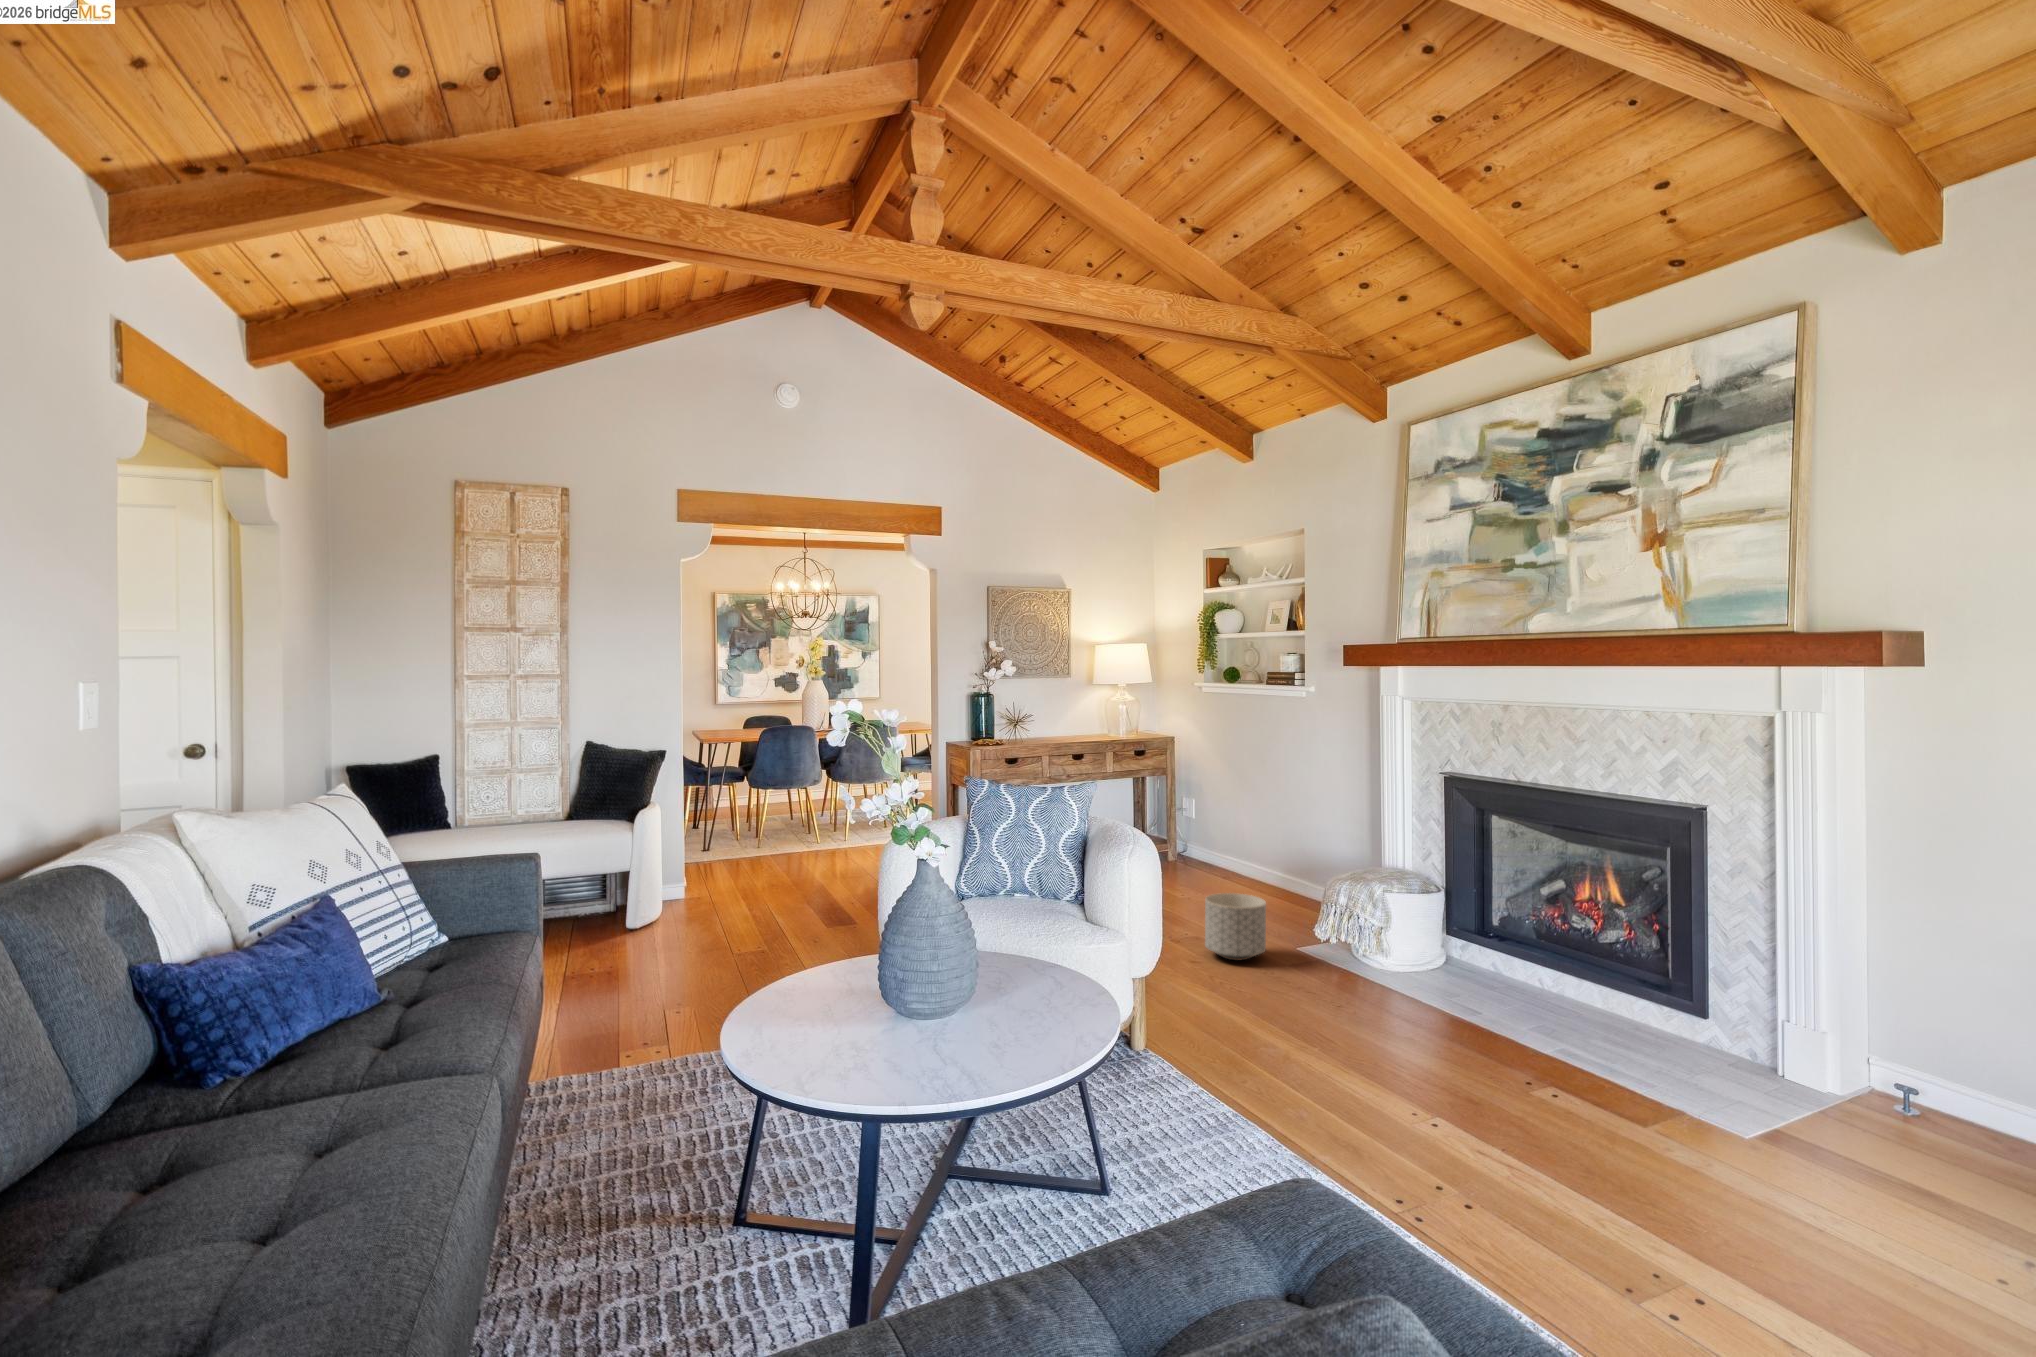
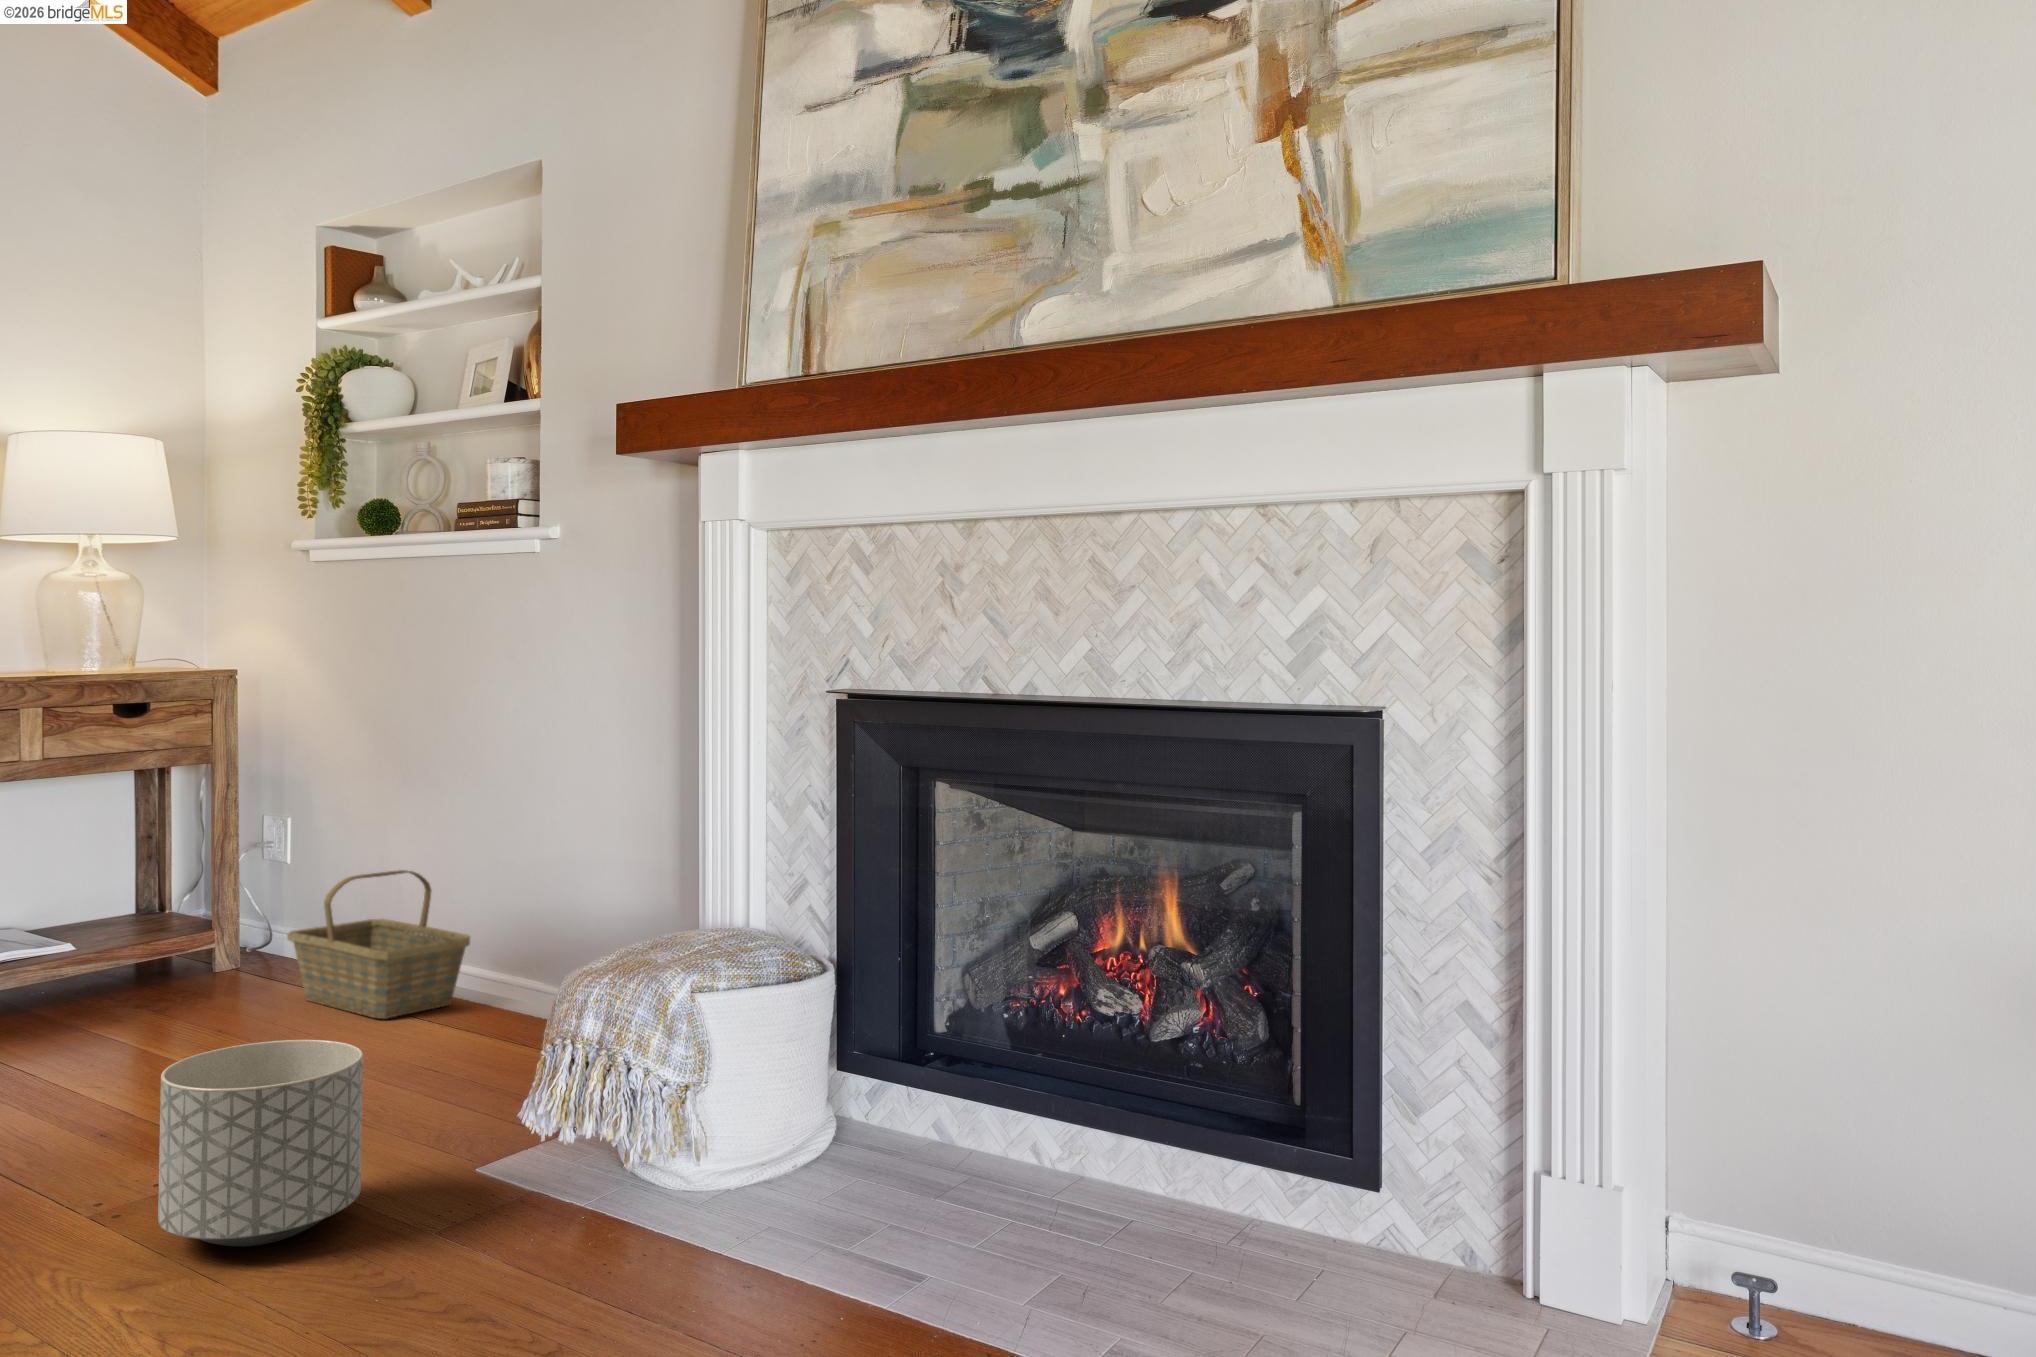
basket: none [1204,829,1278,891] -> present [287,870,470,1019]

